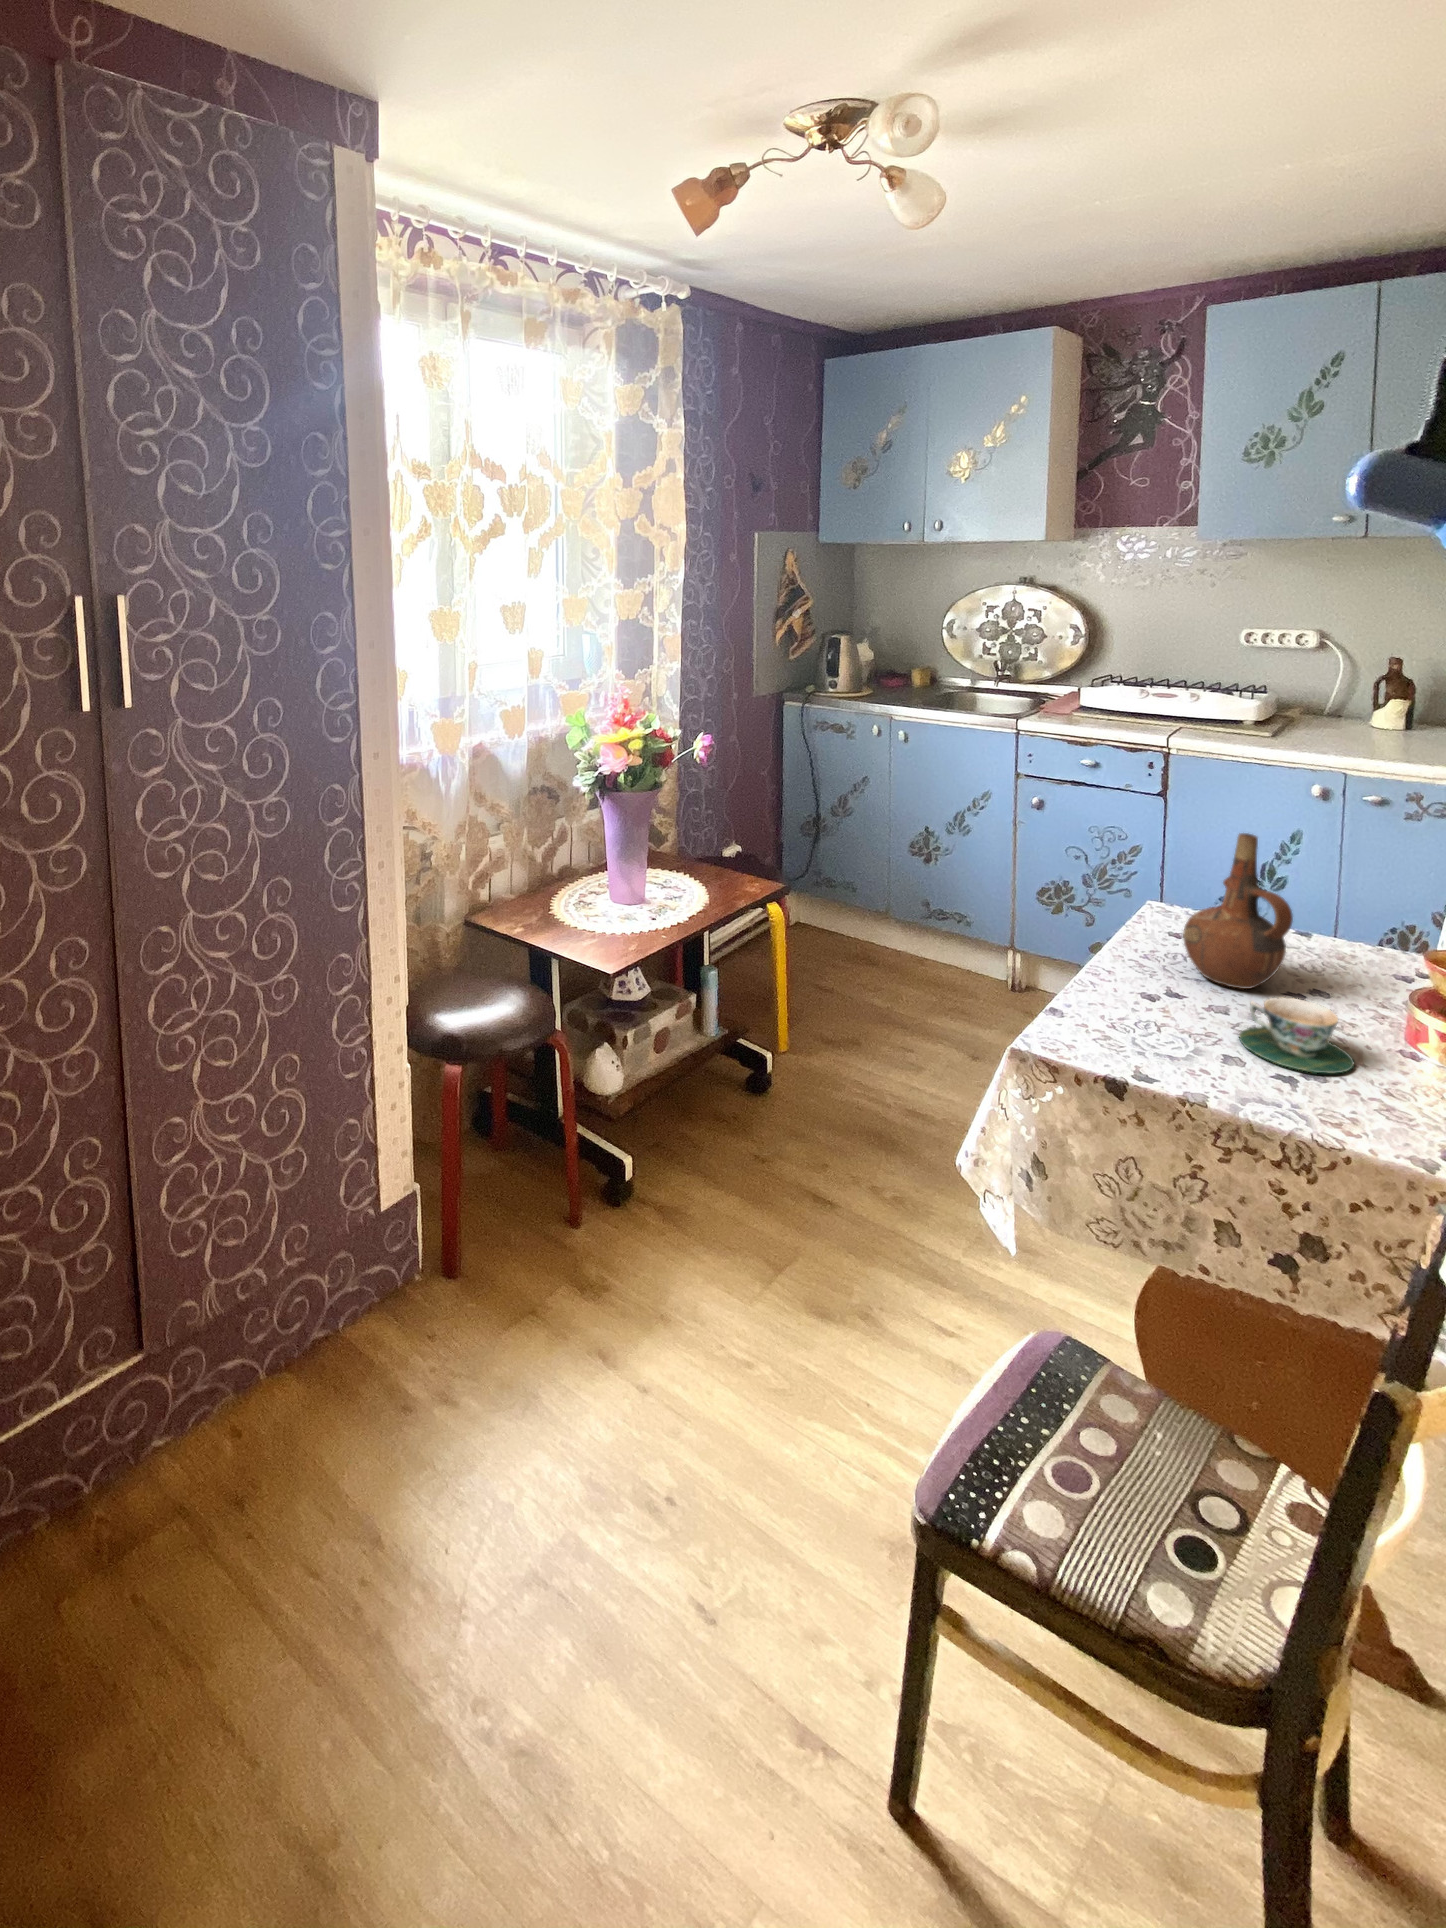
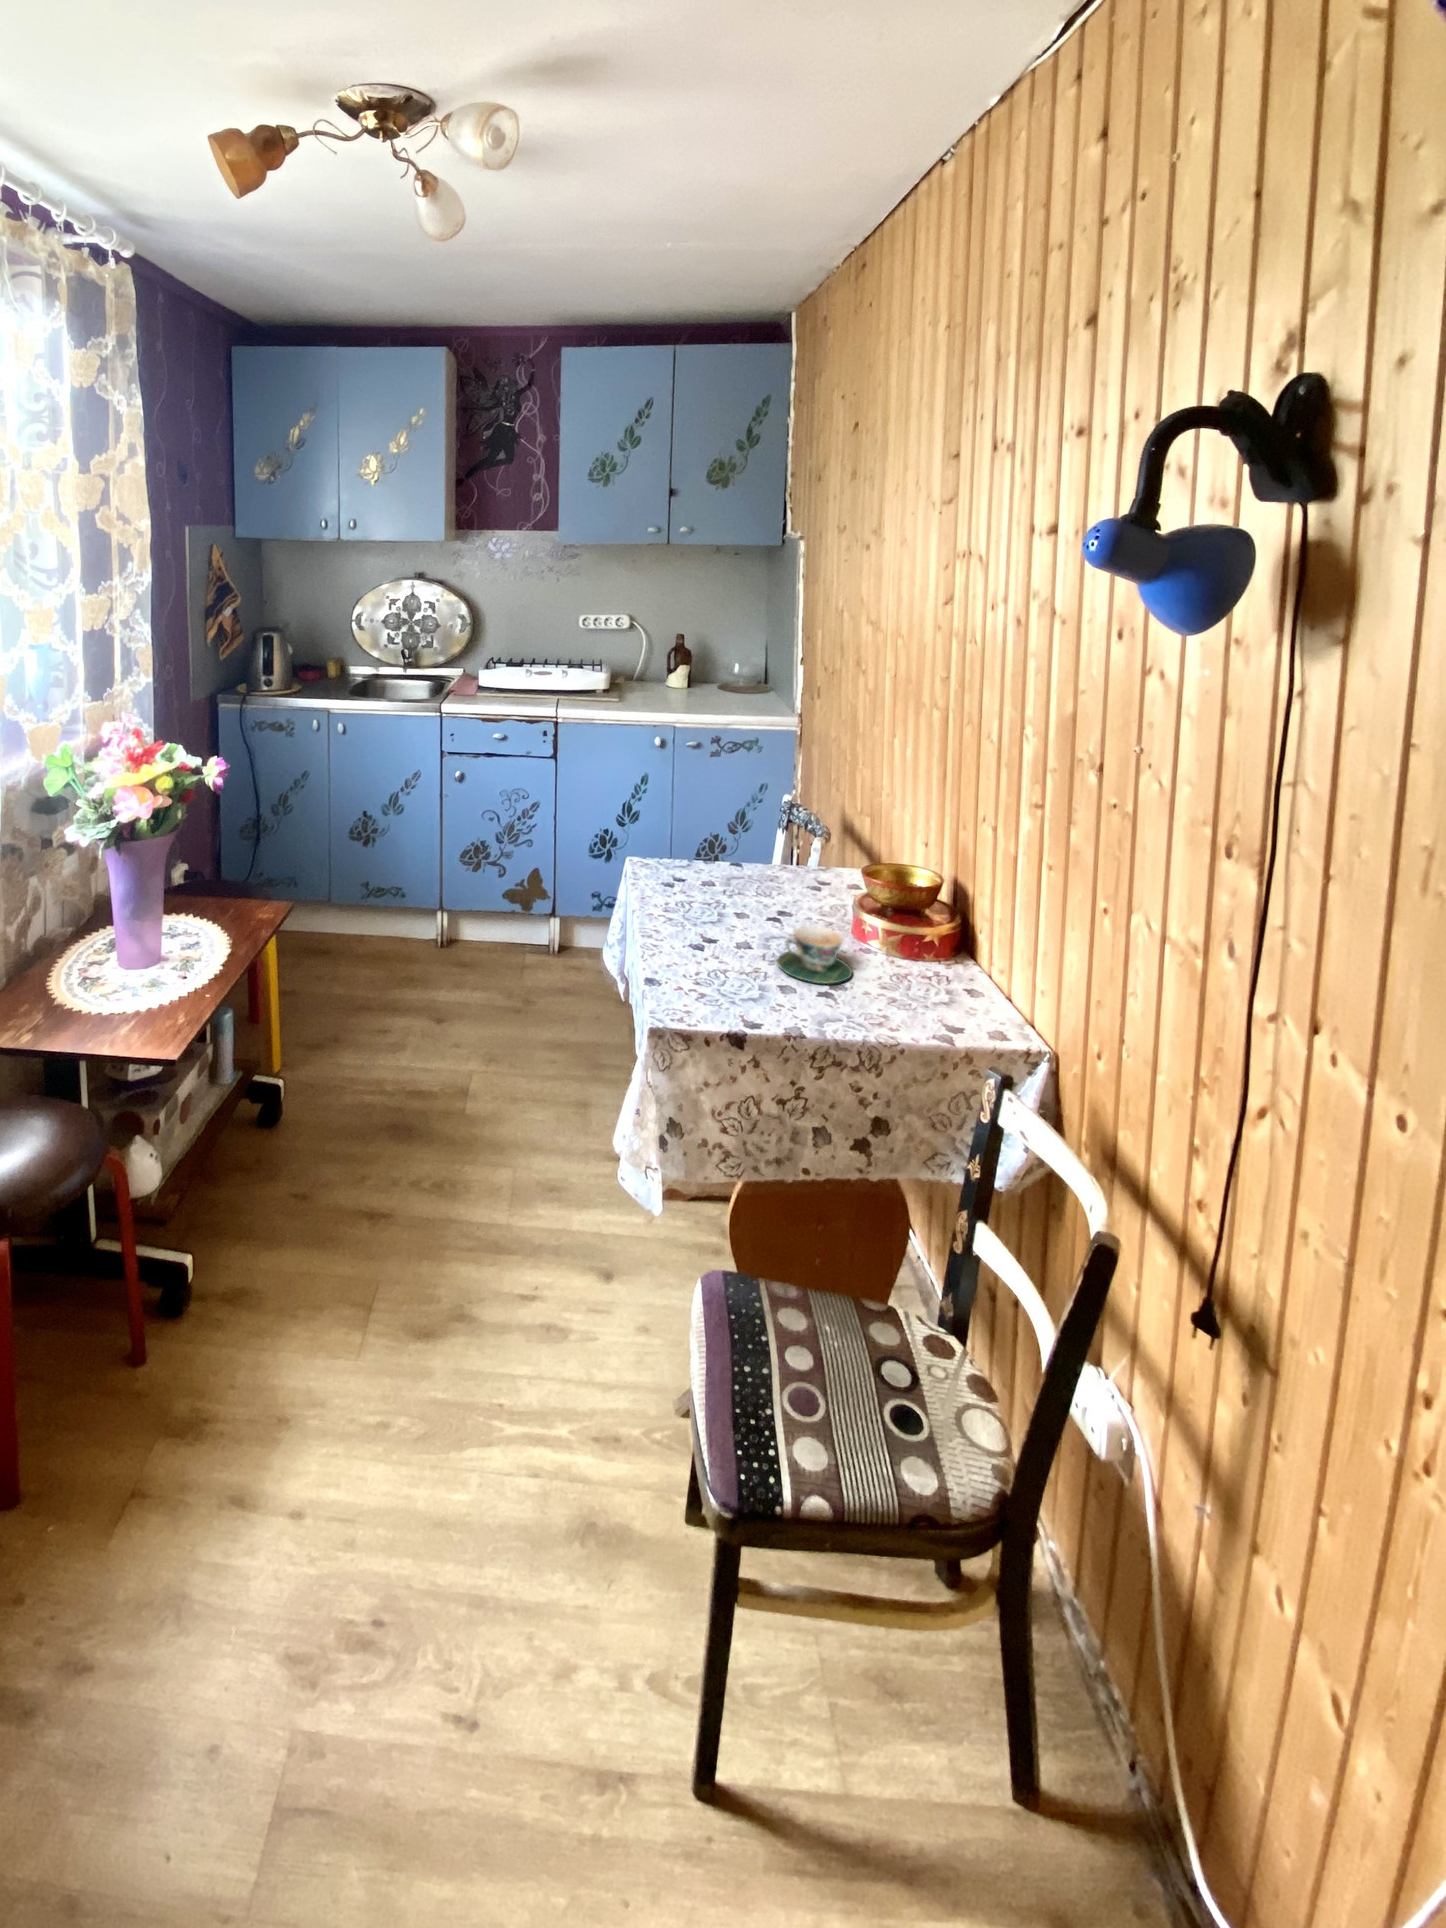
ceramic pitcher: present [1183,833,1293,989] -> none [704,797,780,924]

